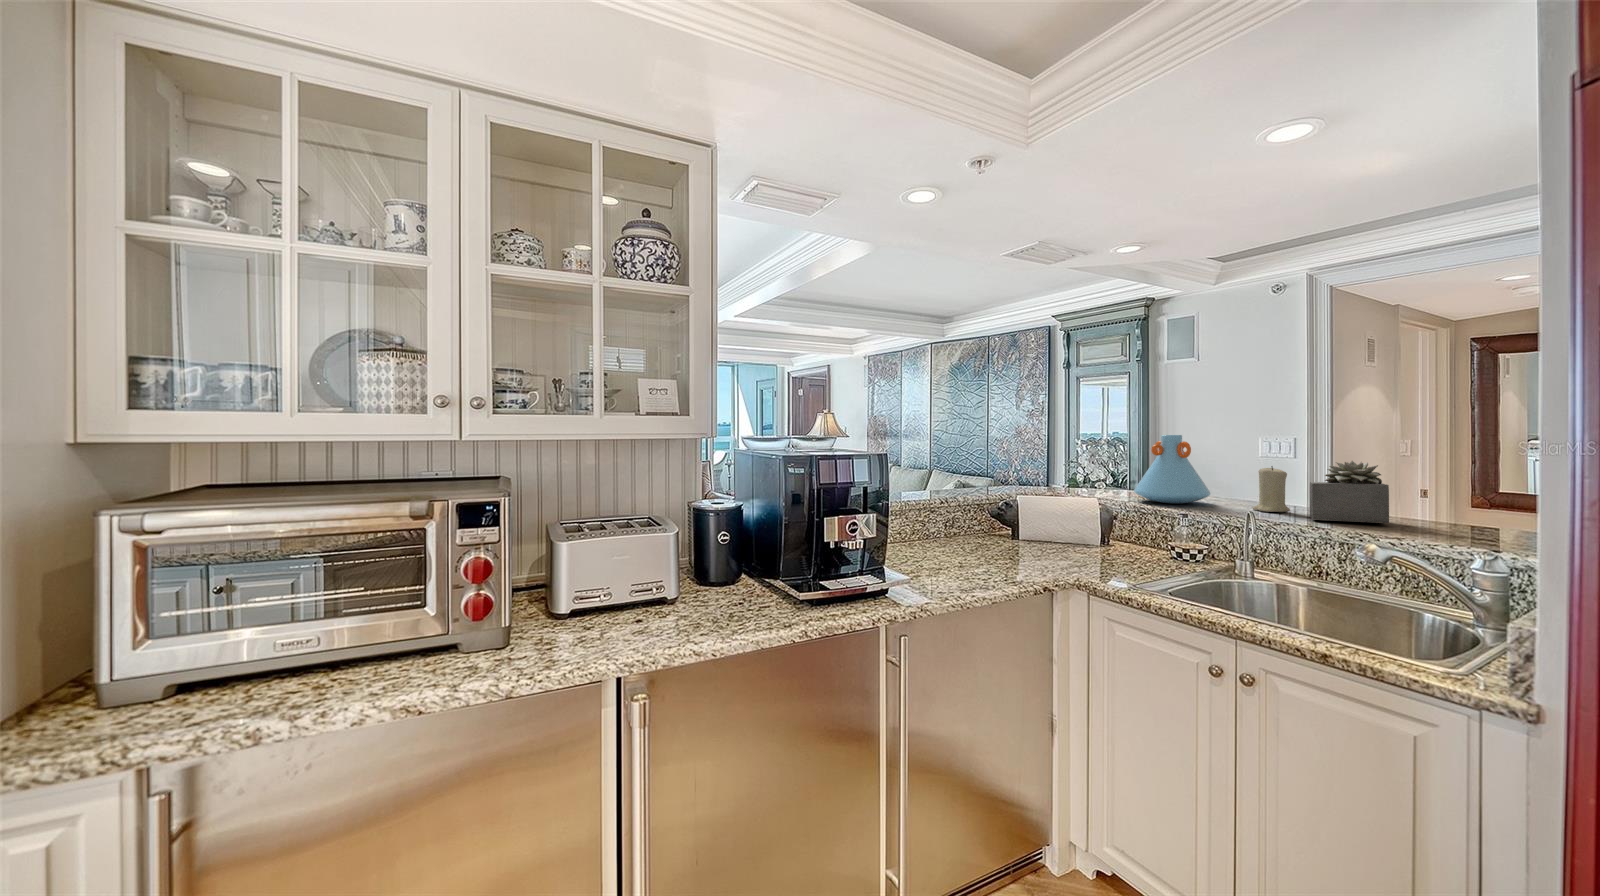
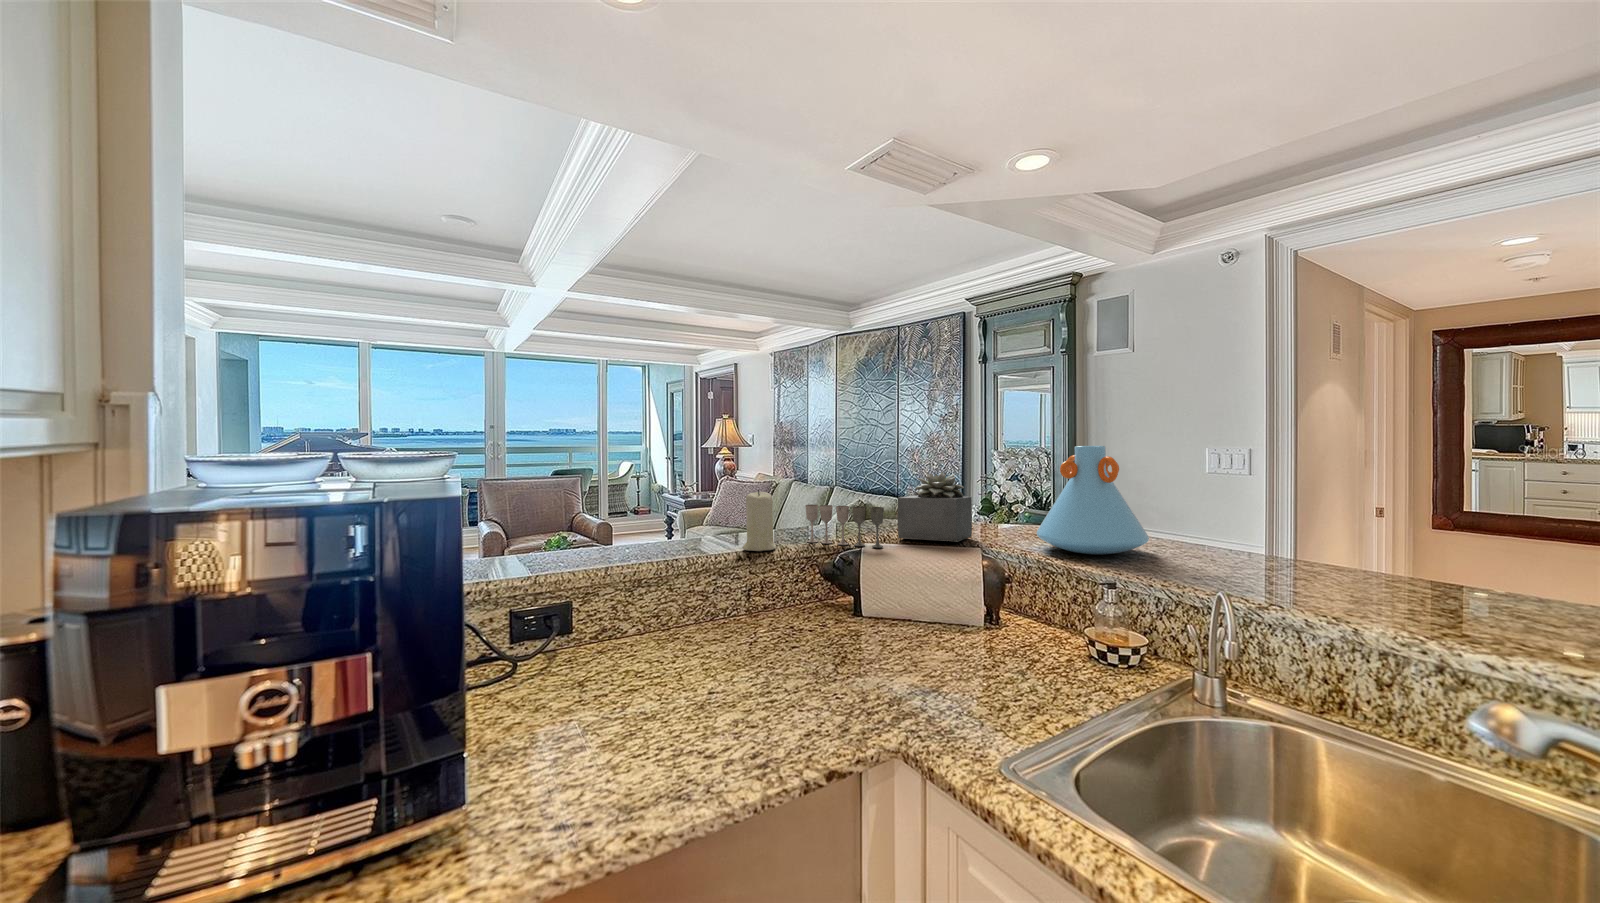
succulent plant: present [1310,461,1389,523] -> present [898,472,972,542]
candle: present [1253,466,1290,512] -> present [743,490,776,551]
wine glass: none [975,472,1031,499] -> present [805,505,884,548]

